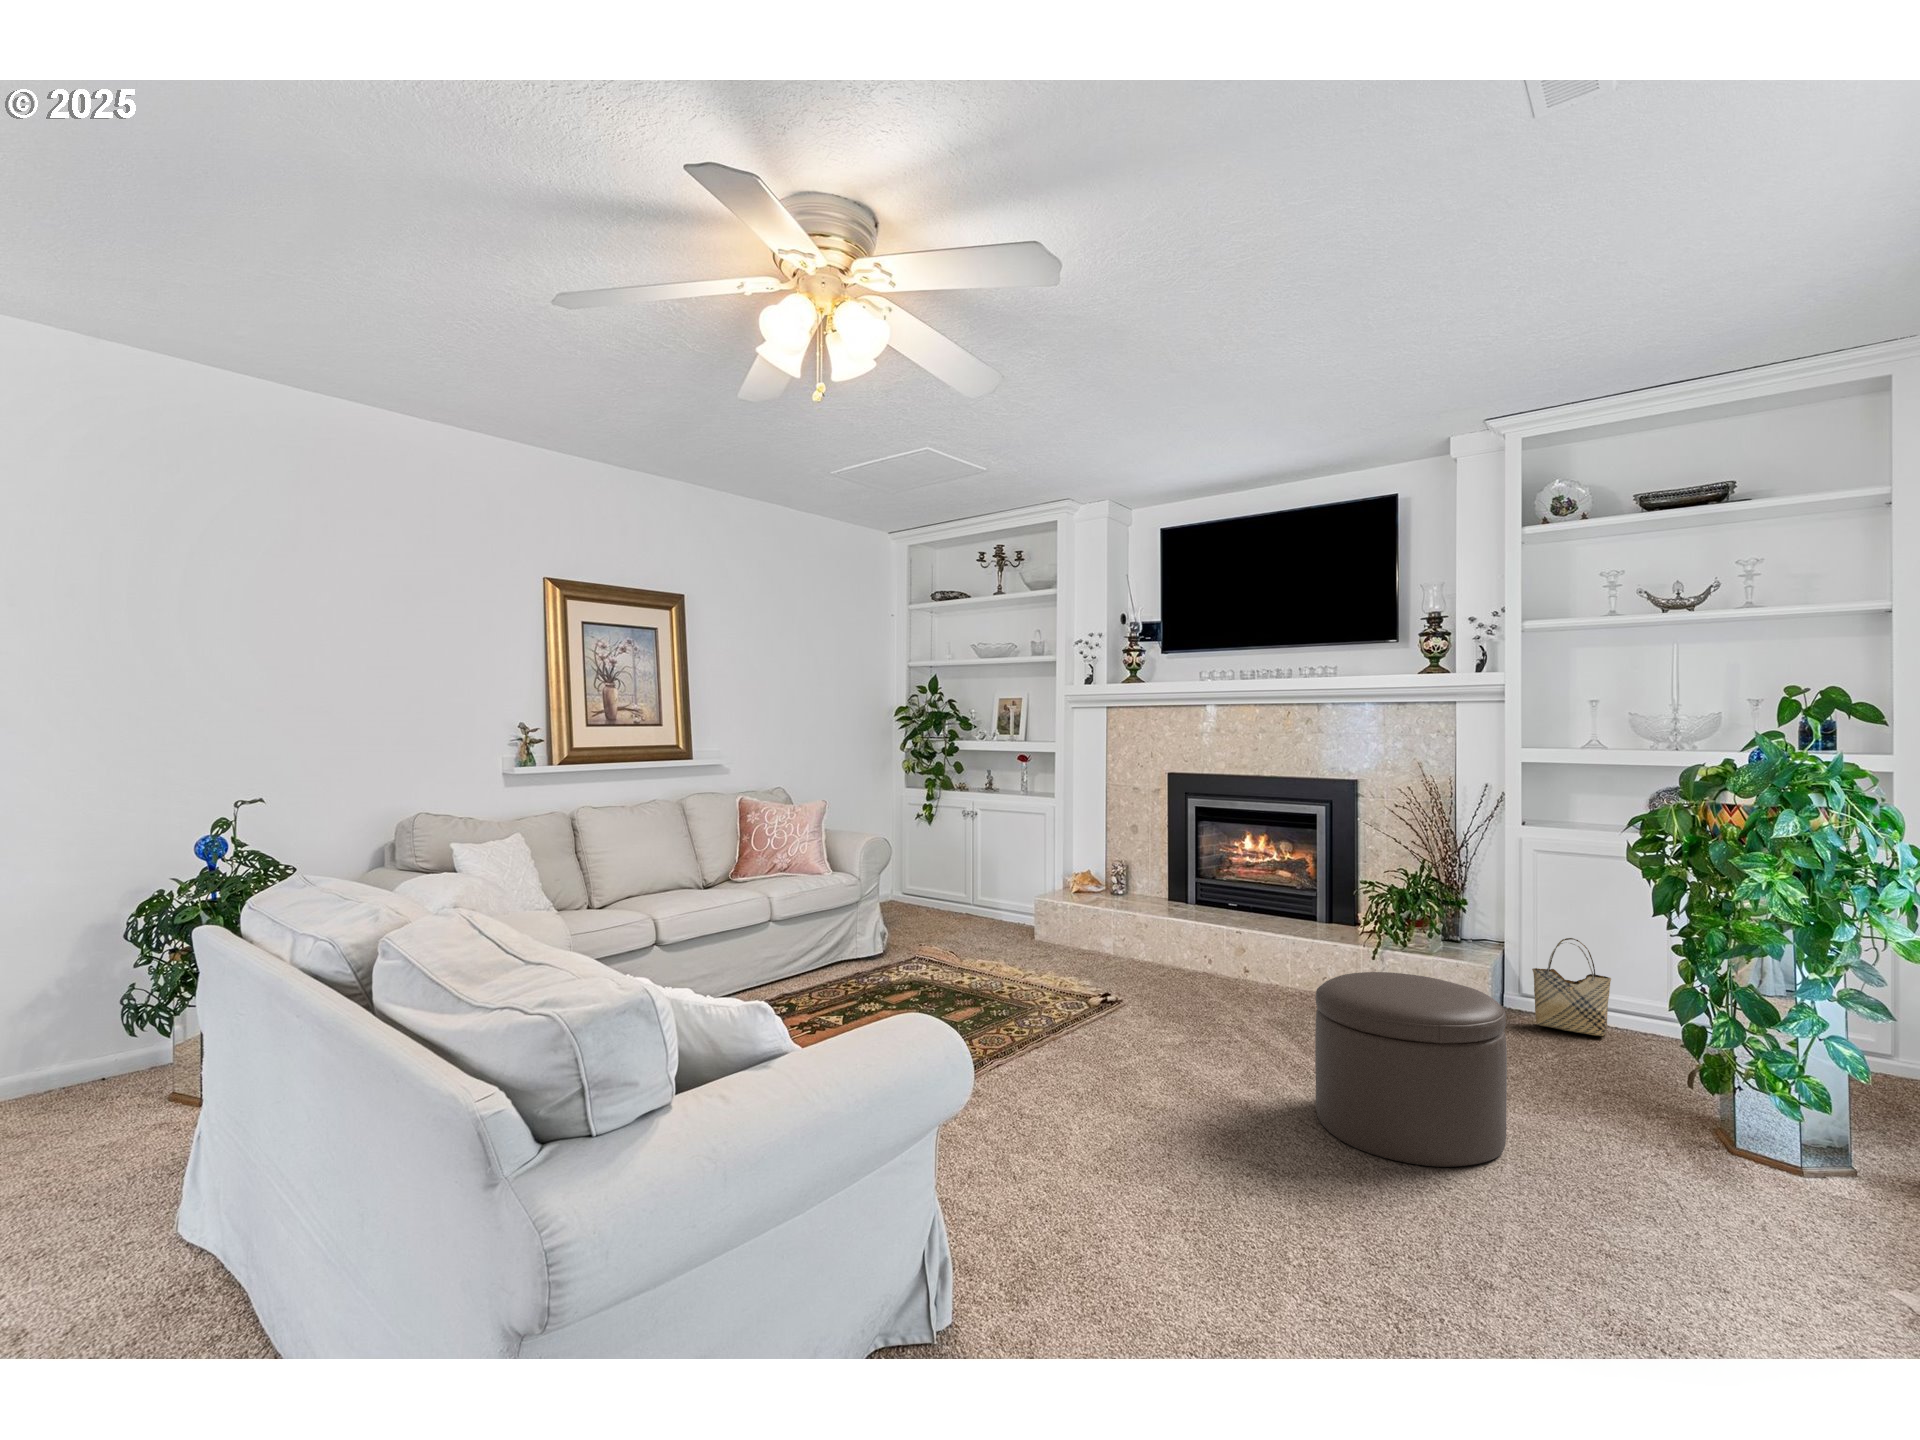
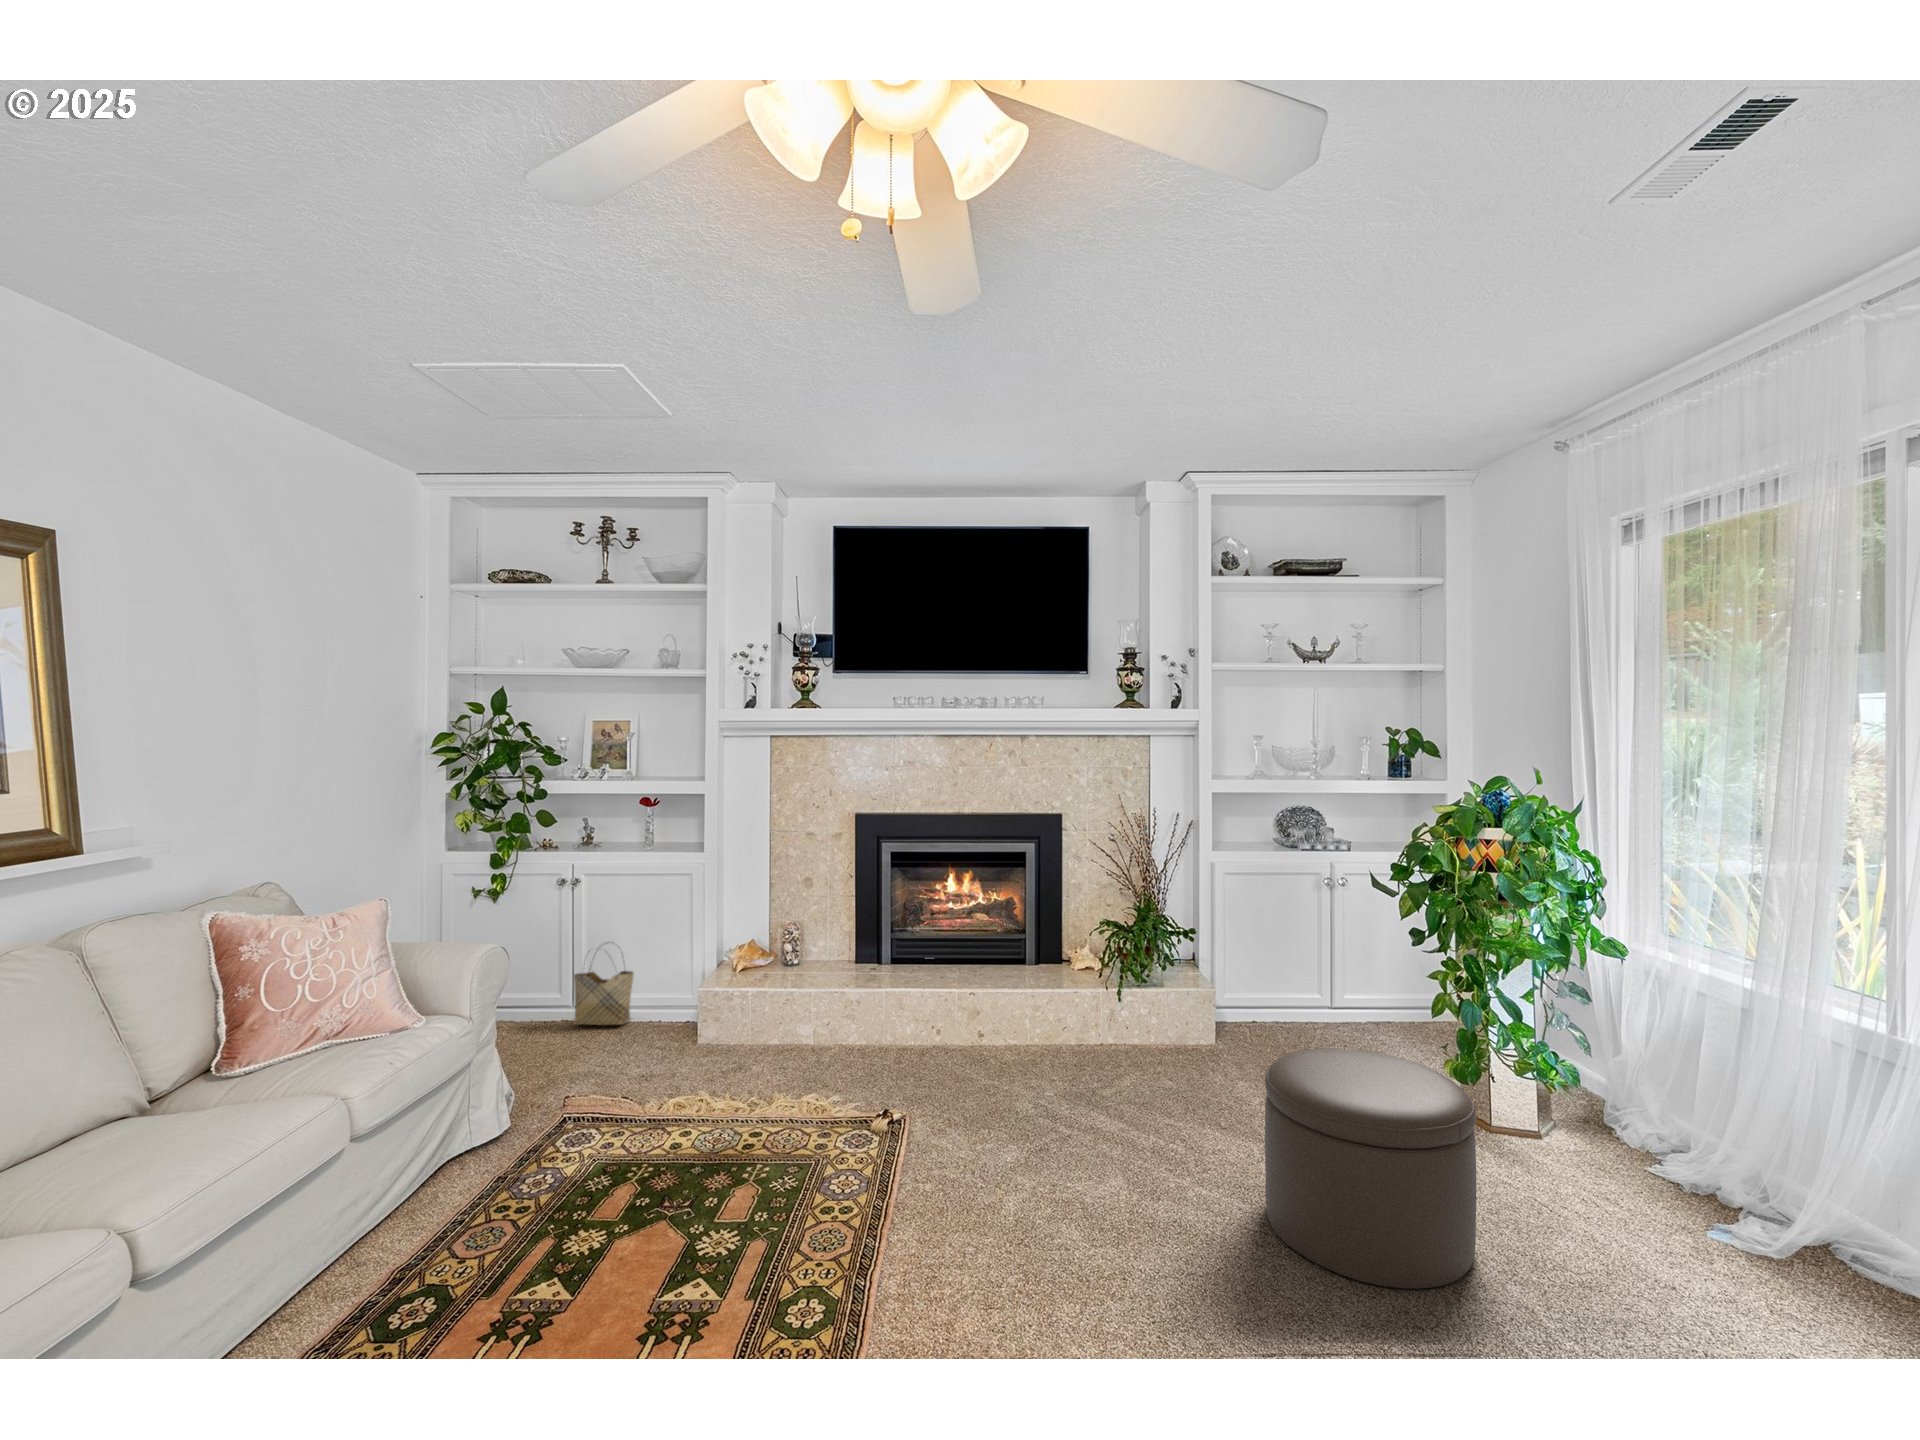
woven basket: present [1532,938,1611,1036] -> present [574,947,634,1025]

